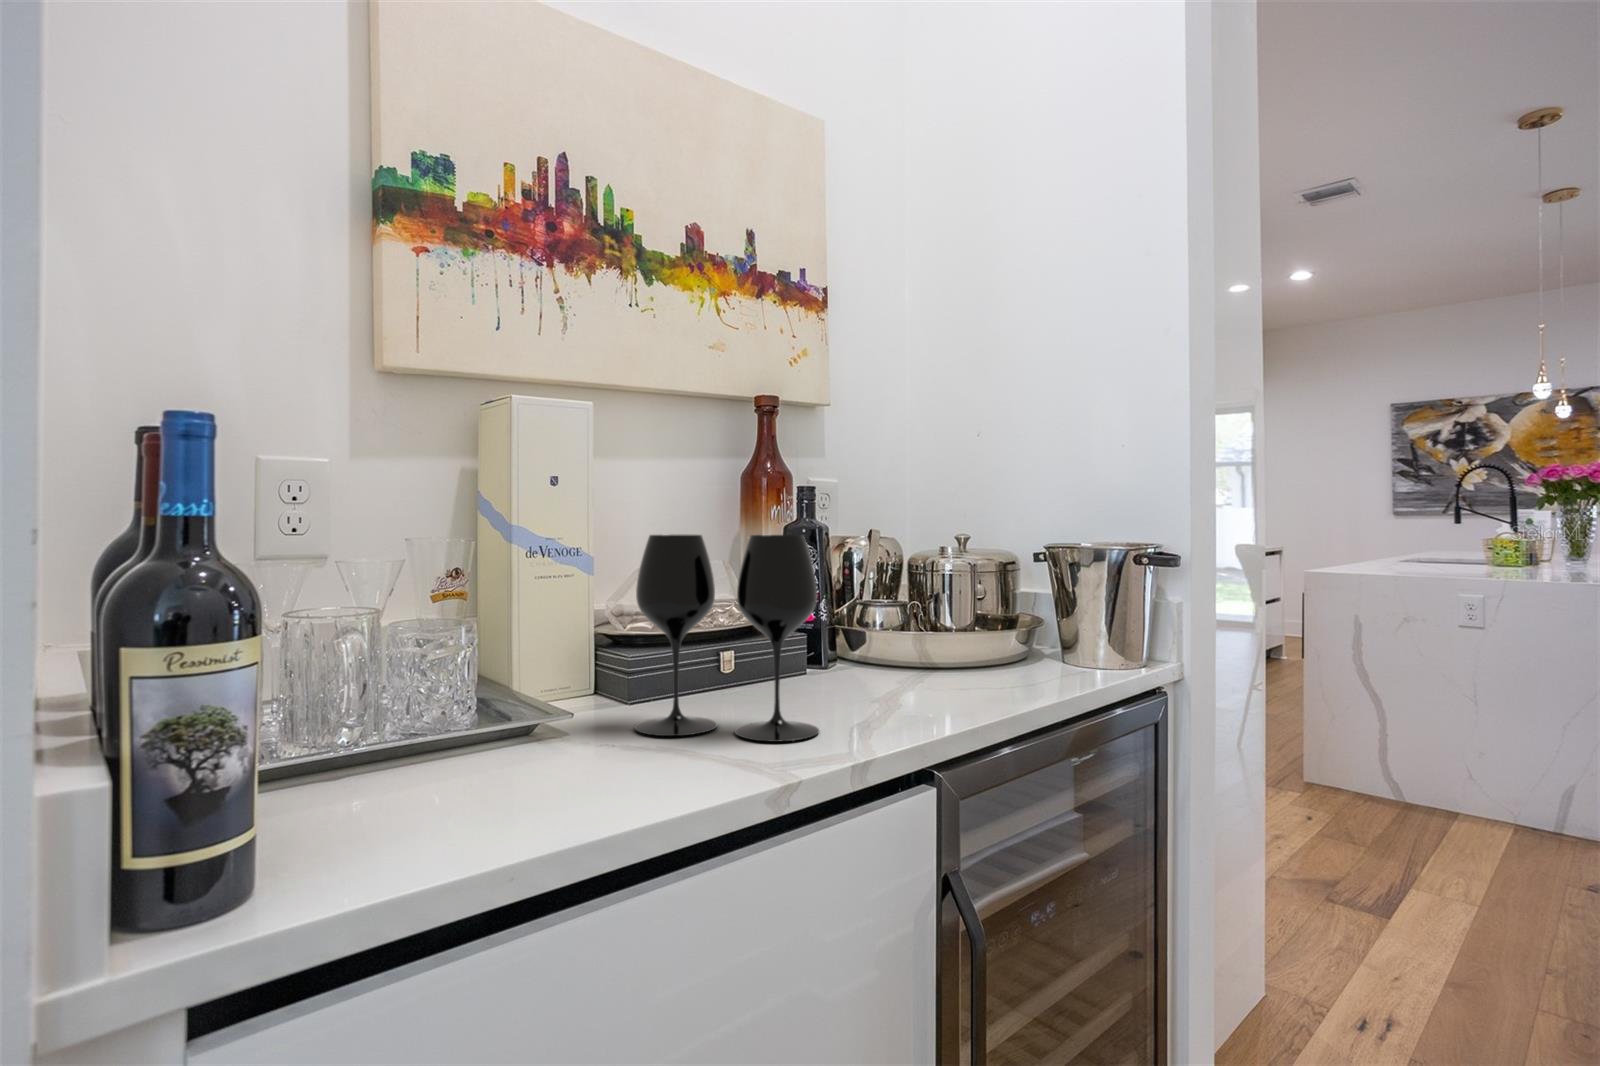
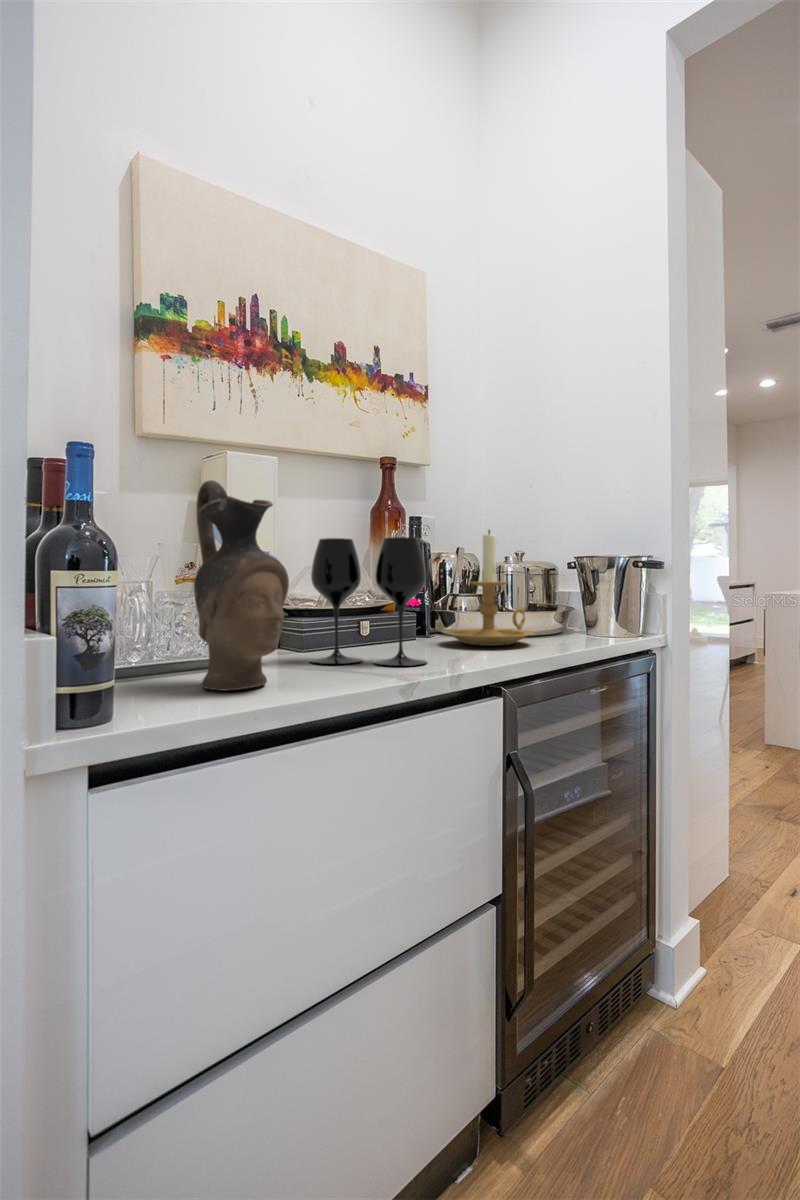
ceramic pitcher: none [426,453,587,811] -> present [194,480,289,690]
candle holder: none [846,509,988,689] -> present [443,530,535,646]

